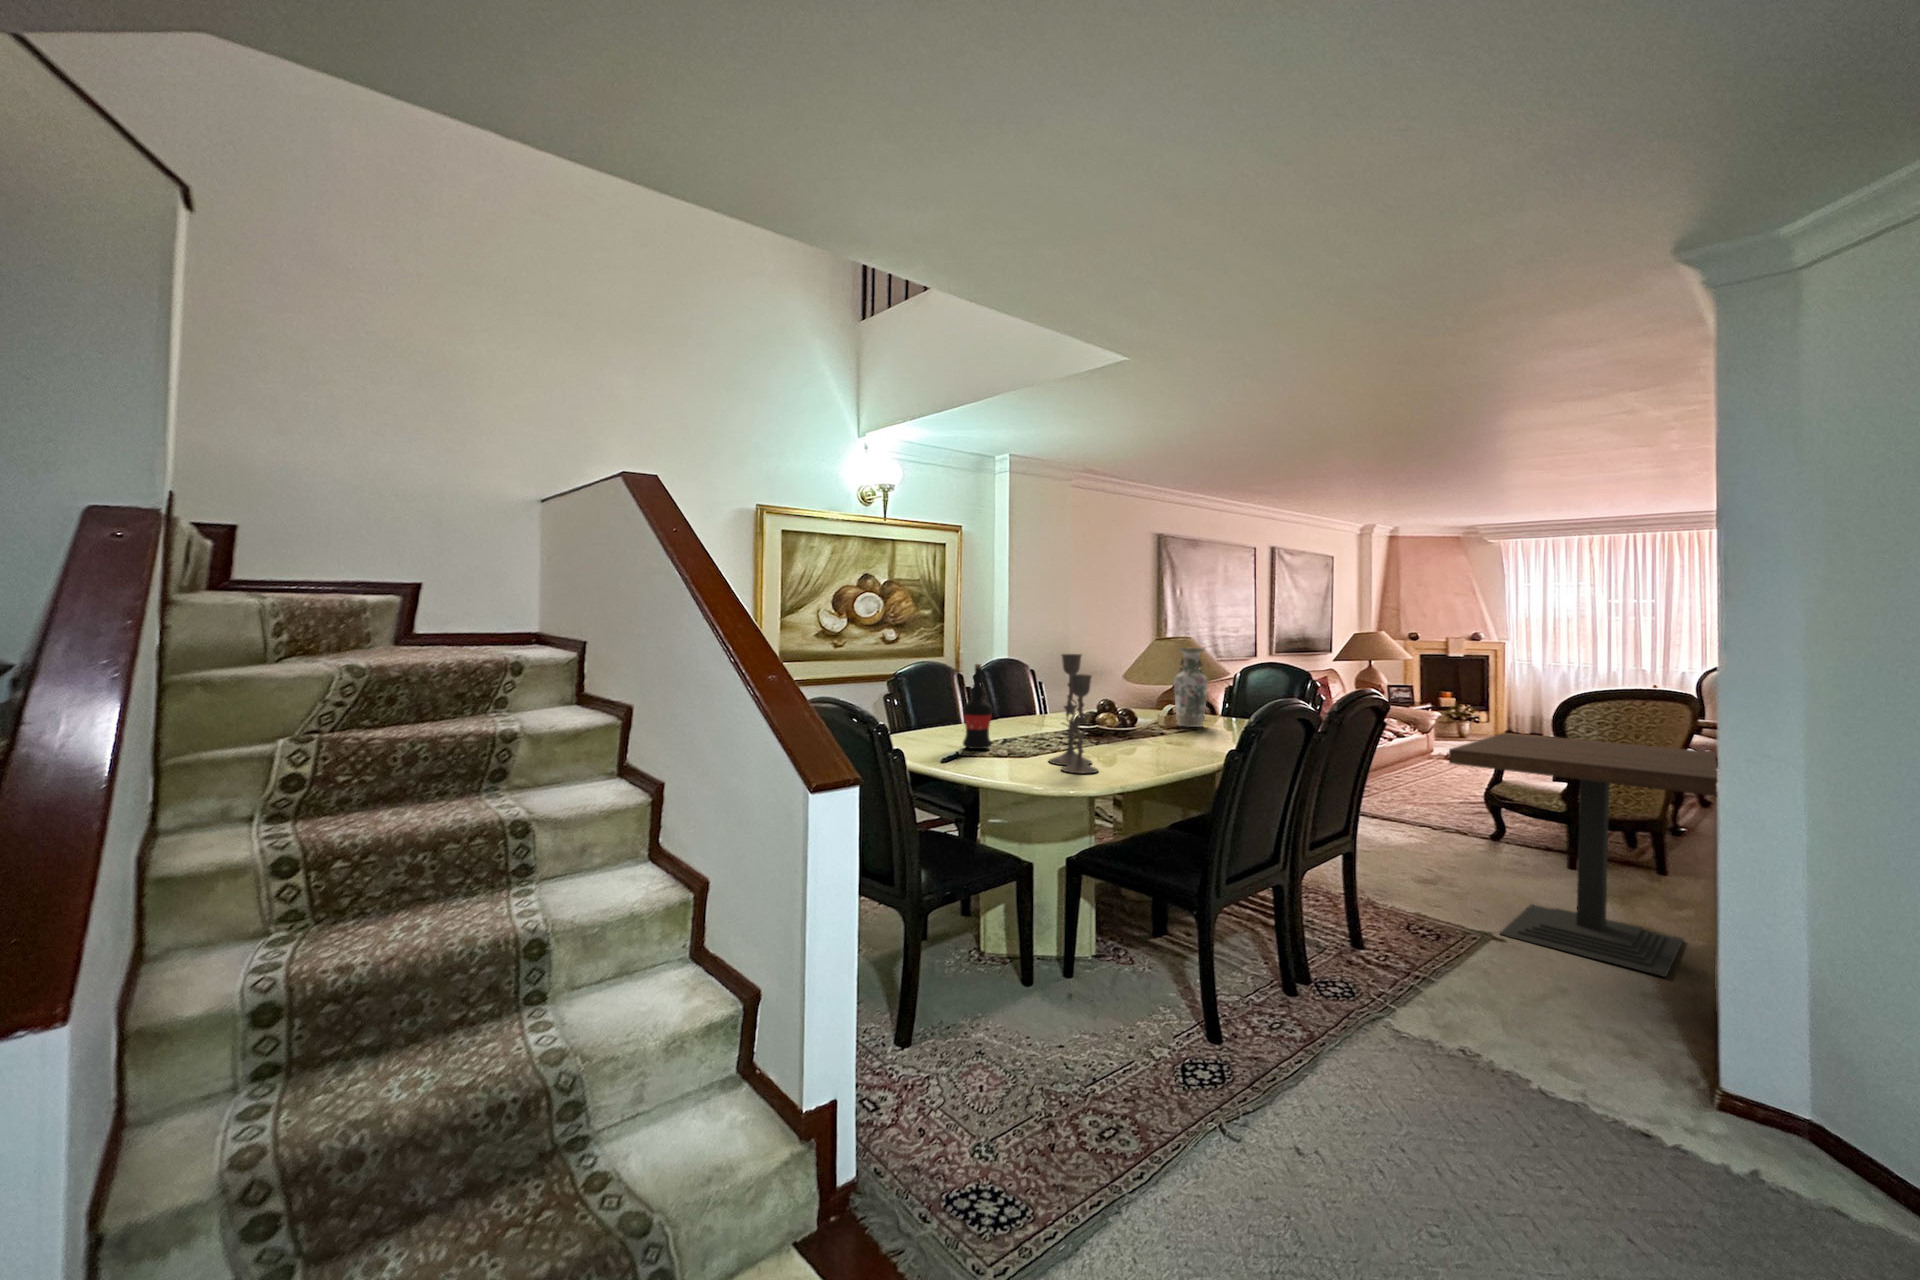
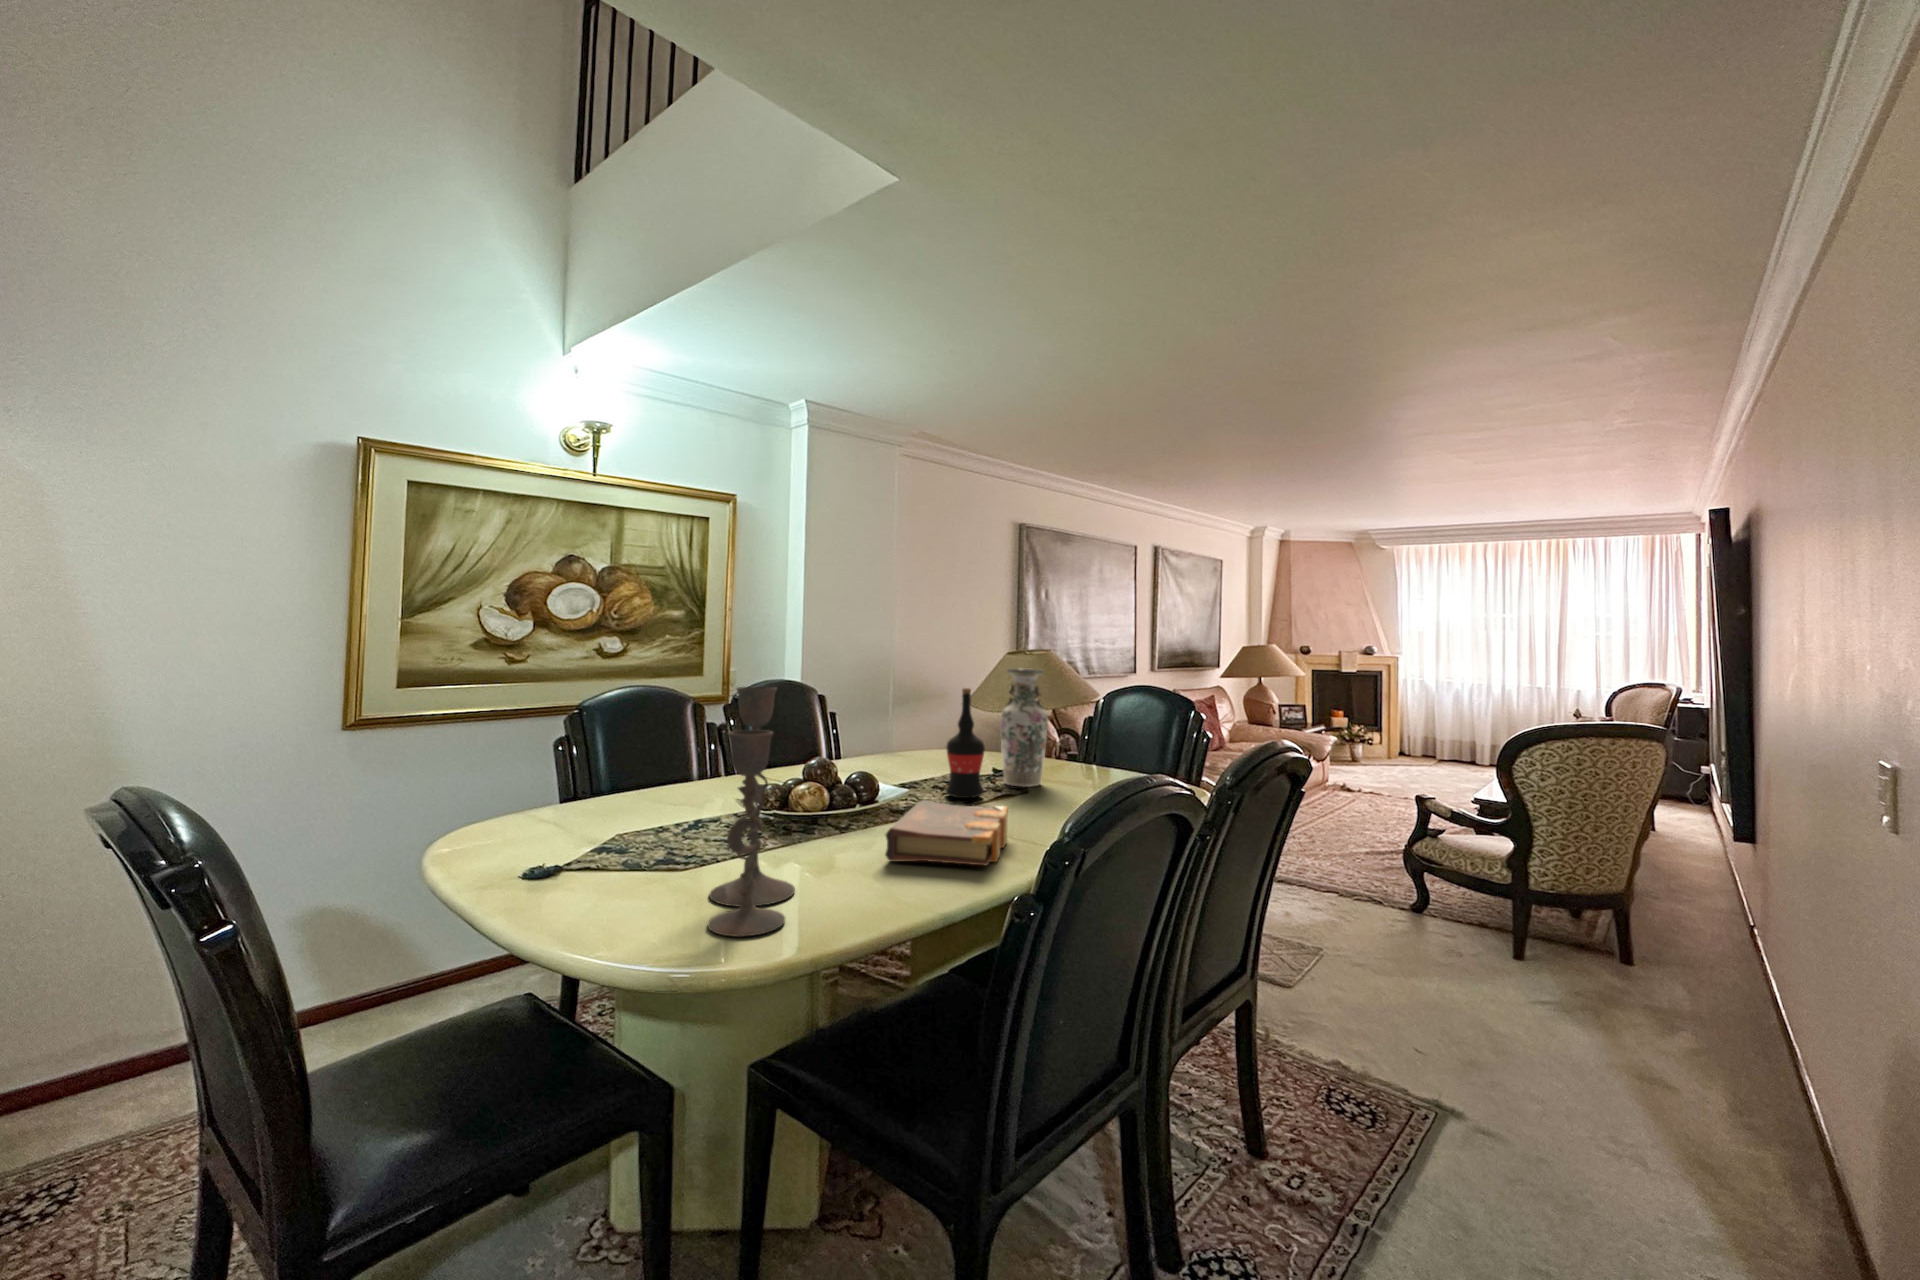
wine bottle: present [963,664,992,749] -> present [946,688,985,798]
book: none [1130,725,1196,756] -> present [885,800,1008,866]
side table: present [1449,733,1718,977] -> none [1391,788,1837,1195]

